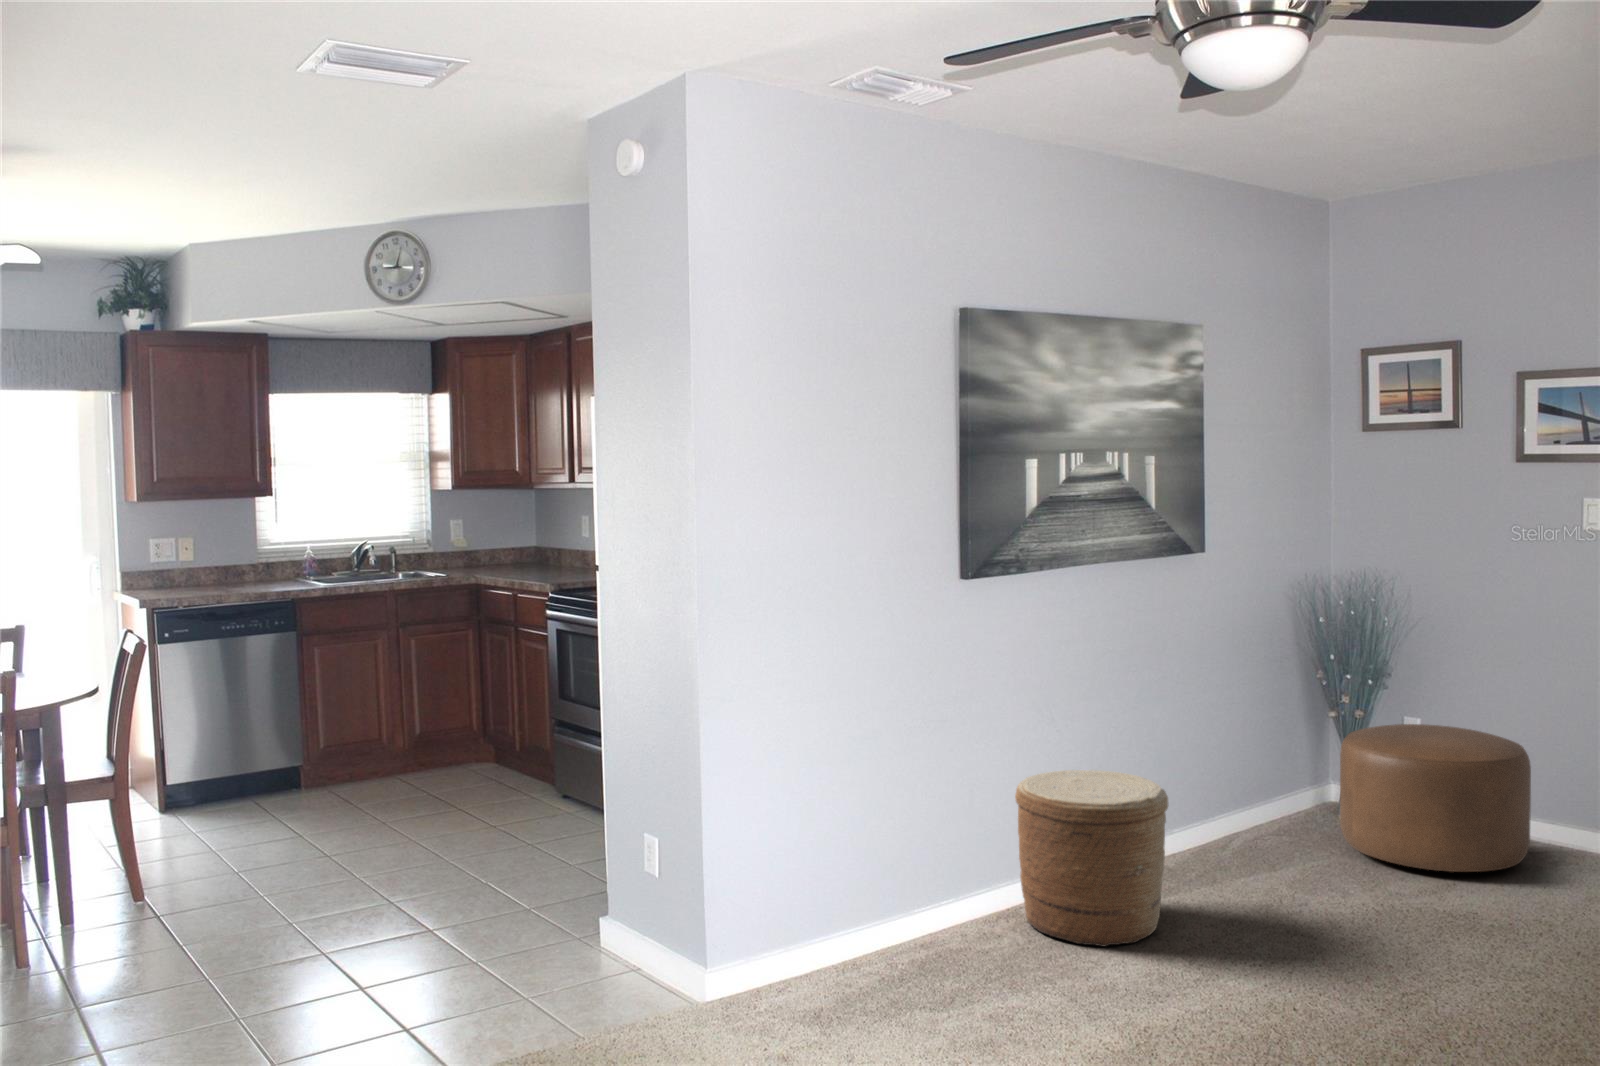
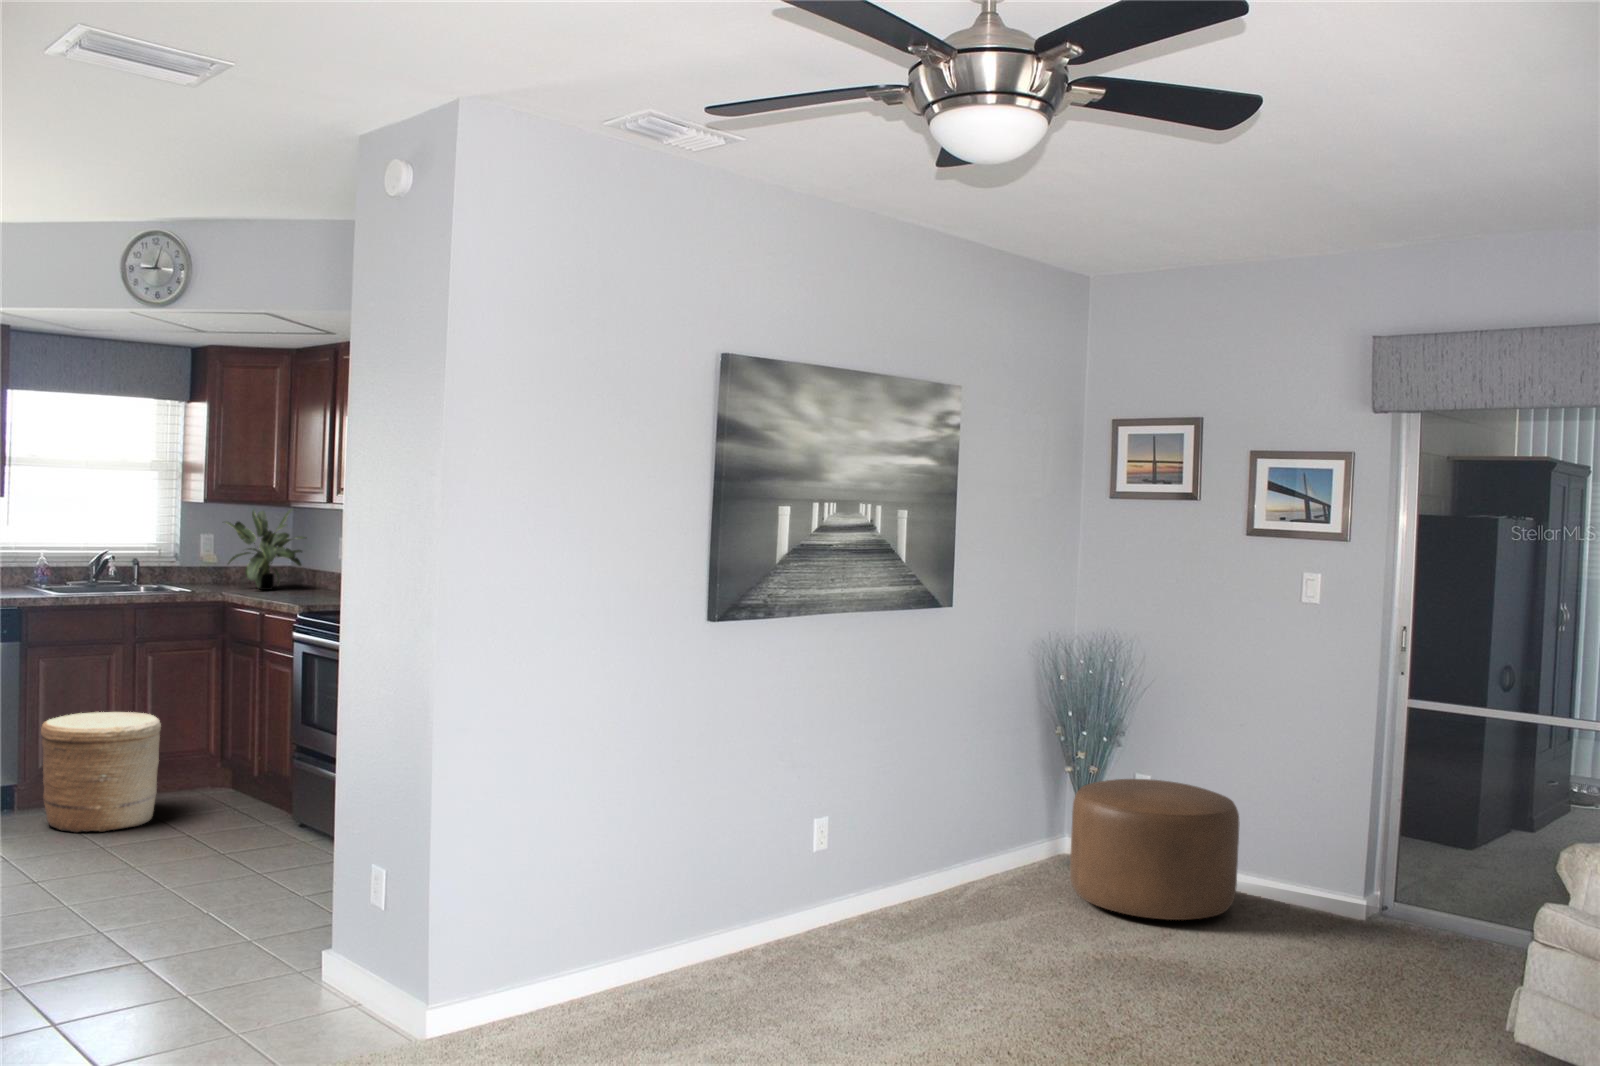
potted plant: none [469,492,546,570] -> present [225,509,306,590]
woven basket: present [1015,770,1168,947] -> present [41,712,161,832]

